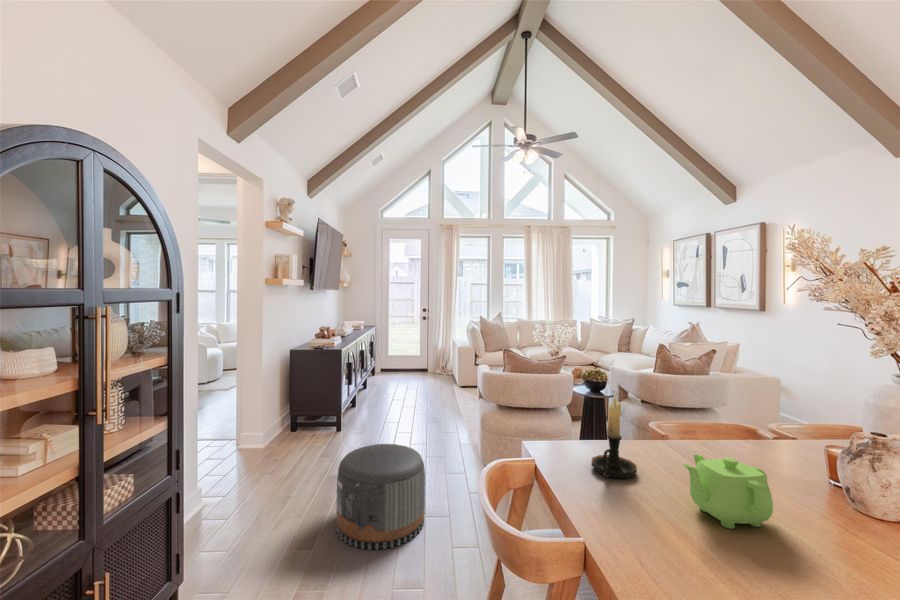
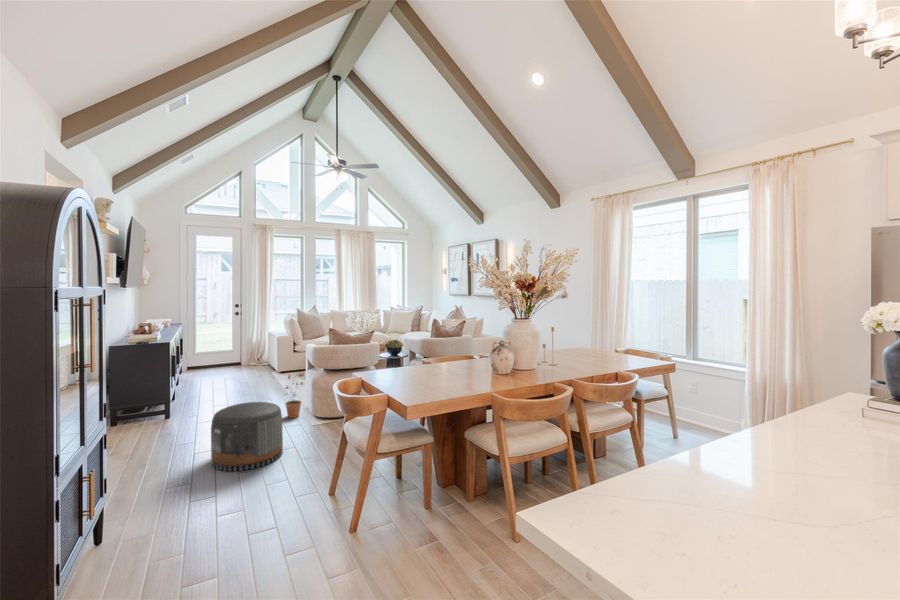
candle holder: present [592,392,637,479] -> none [394,336,415,378]
potted plant: none [442,403,470,461] -> present [285,373,304,418]
teapot: present [683,455,773,529] -> none [431,356,463,383]

